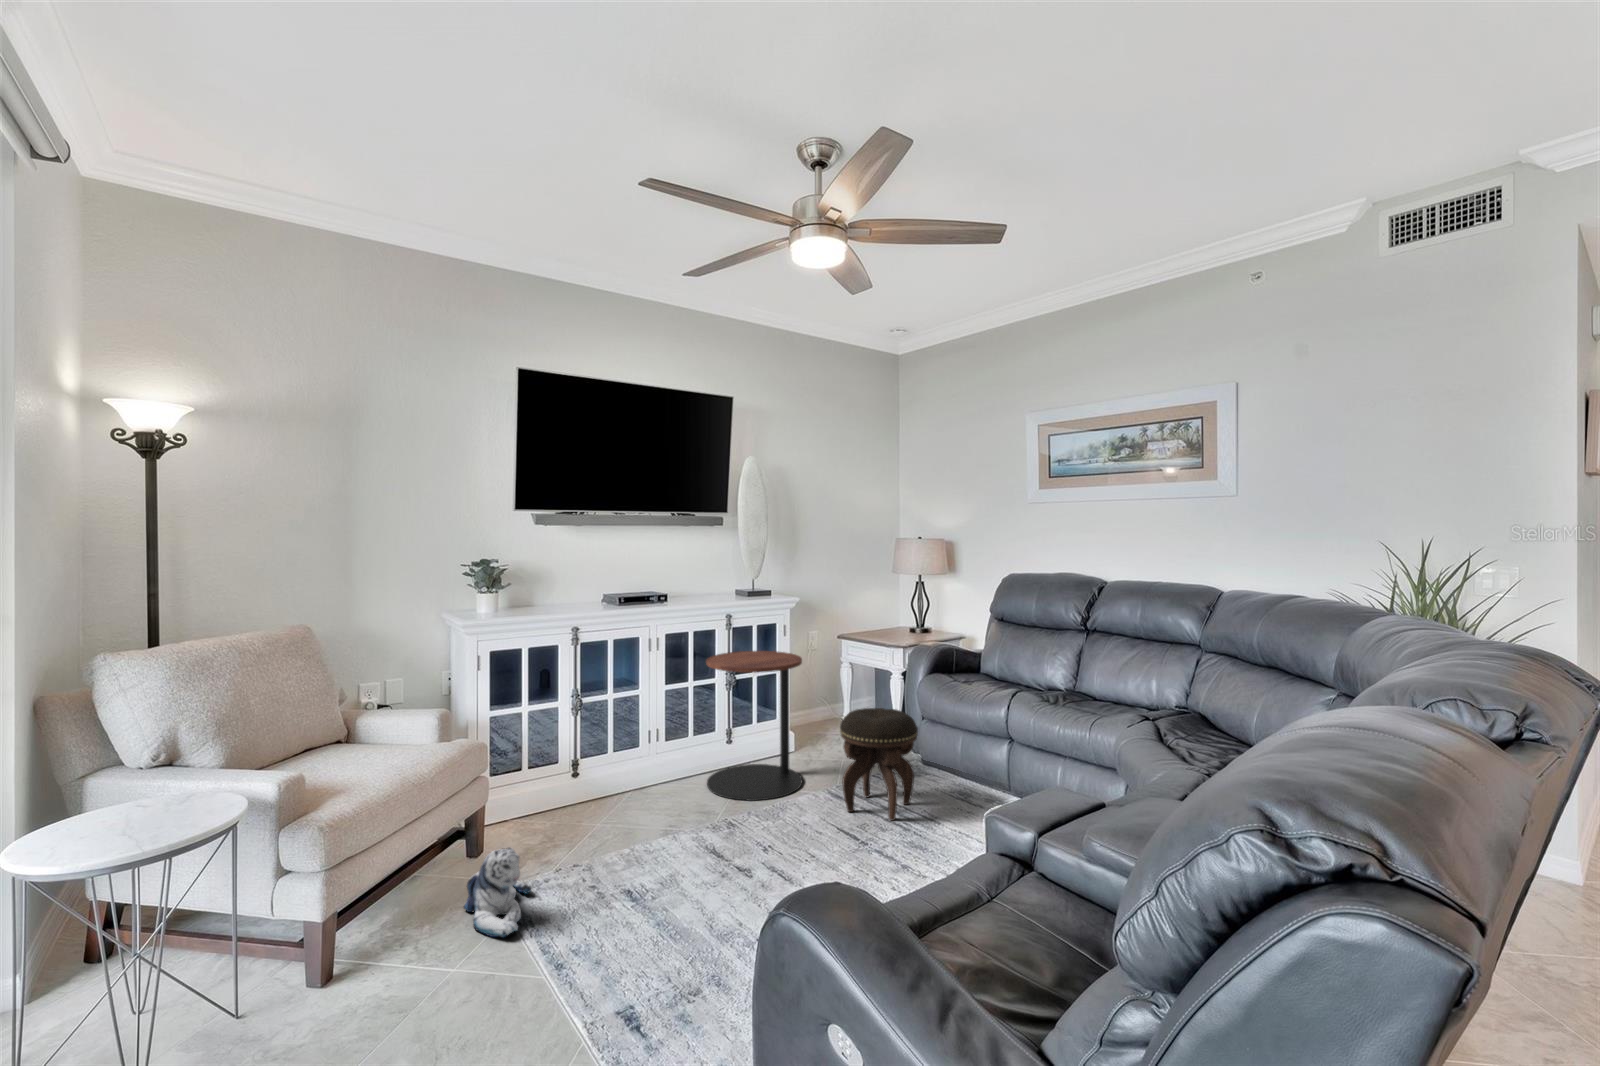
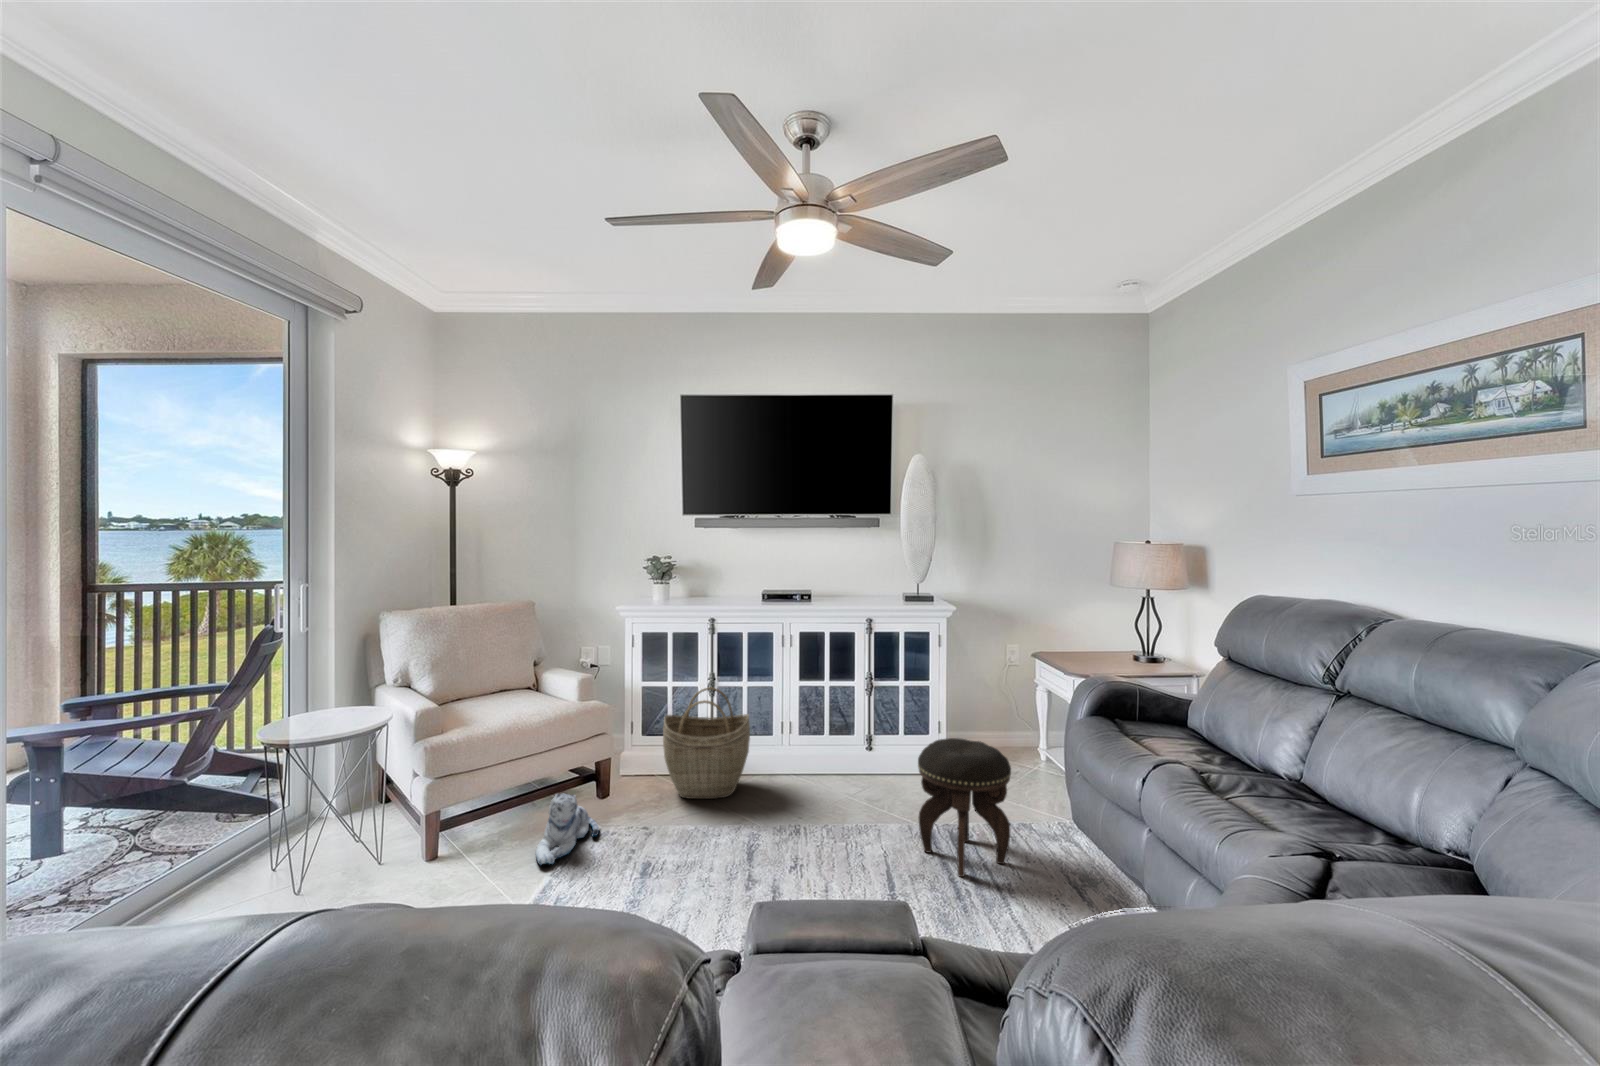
side table: present [706,651,802,801] -> none [824,657,923,815]
woven basket: none [539,705,640,833] -> present [663,688,750,799]

